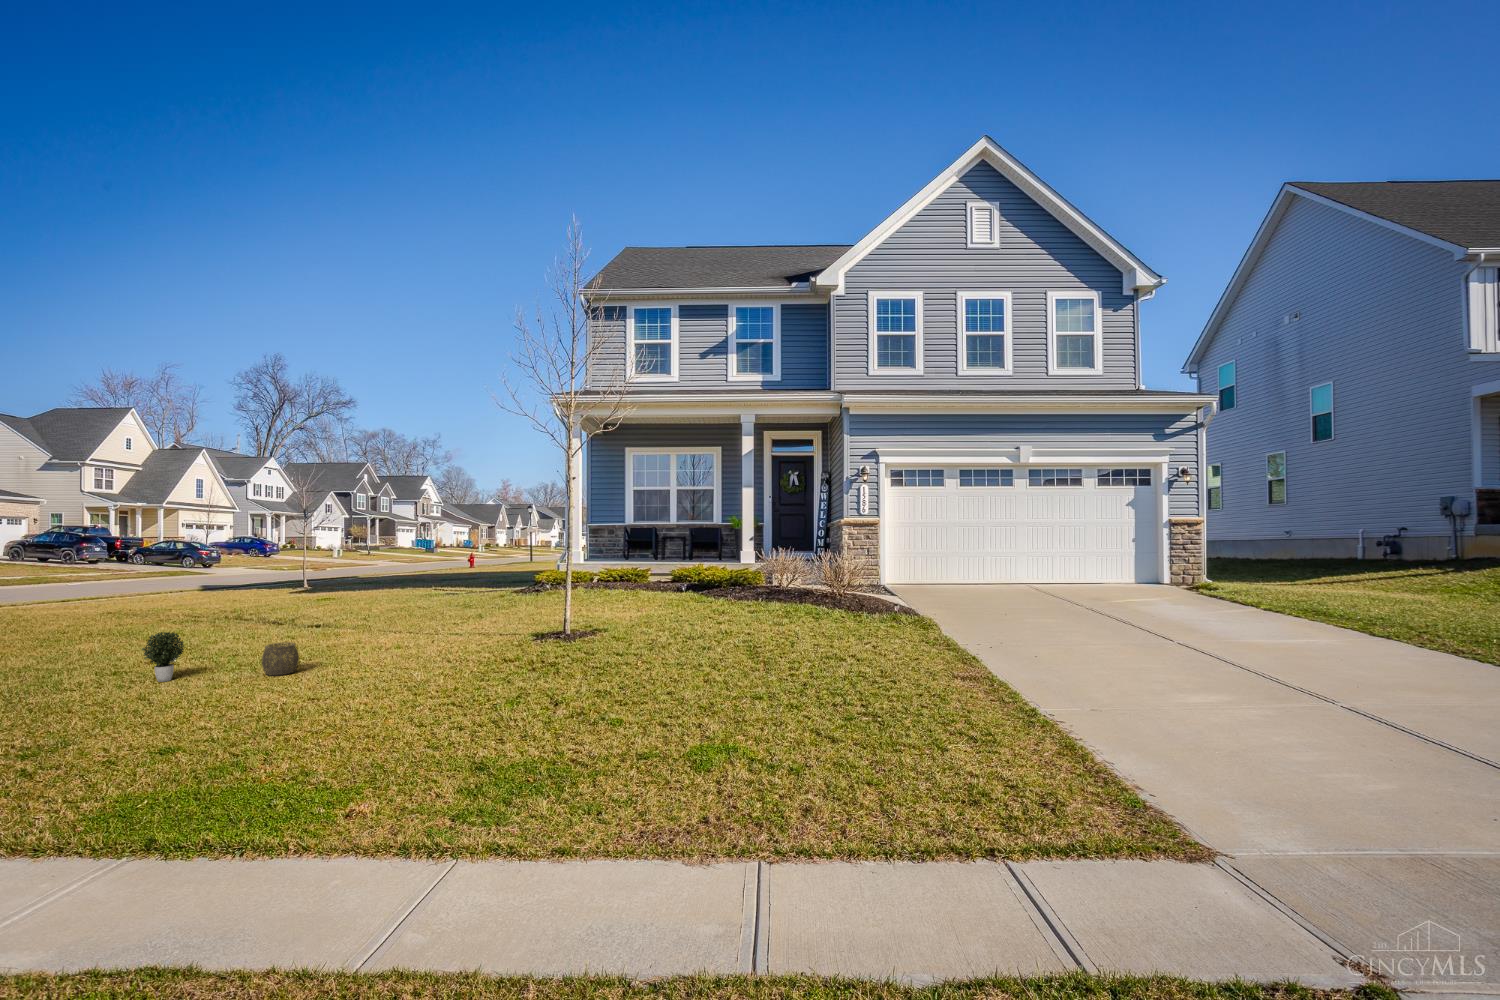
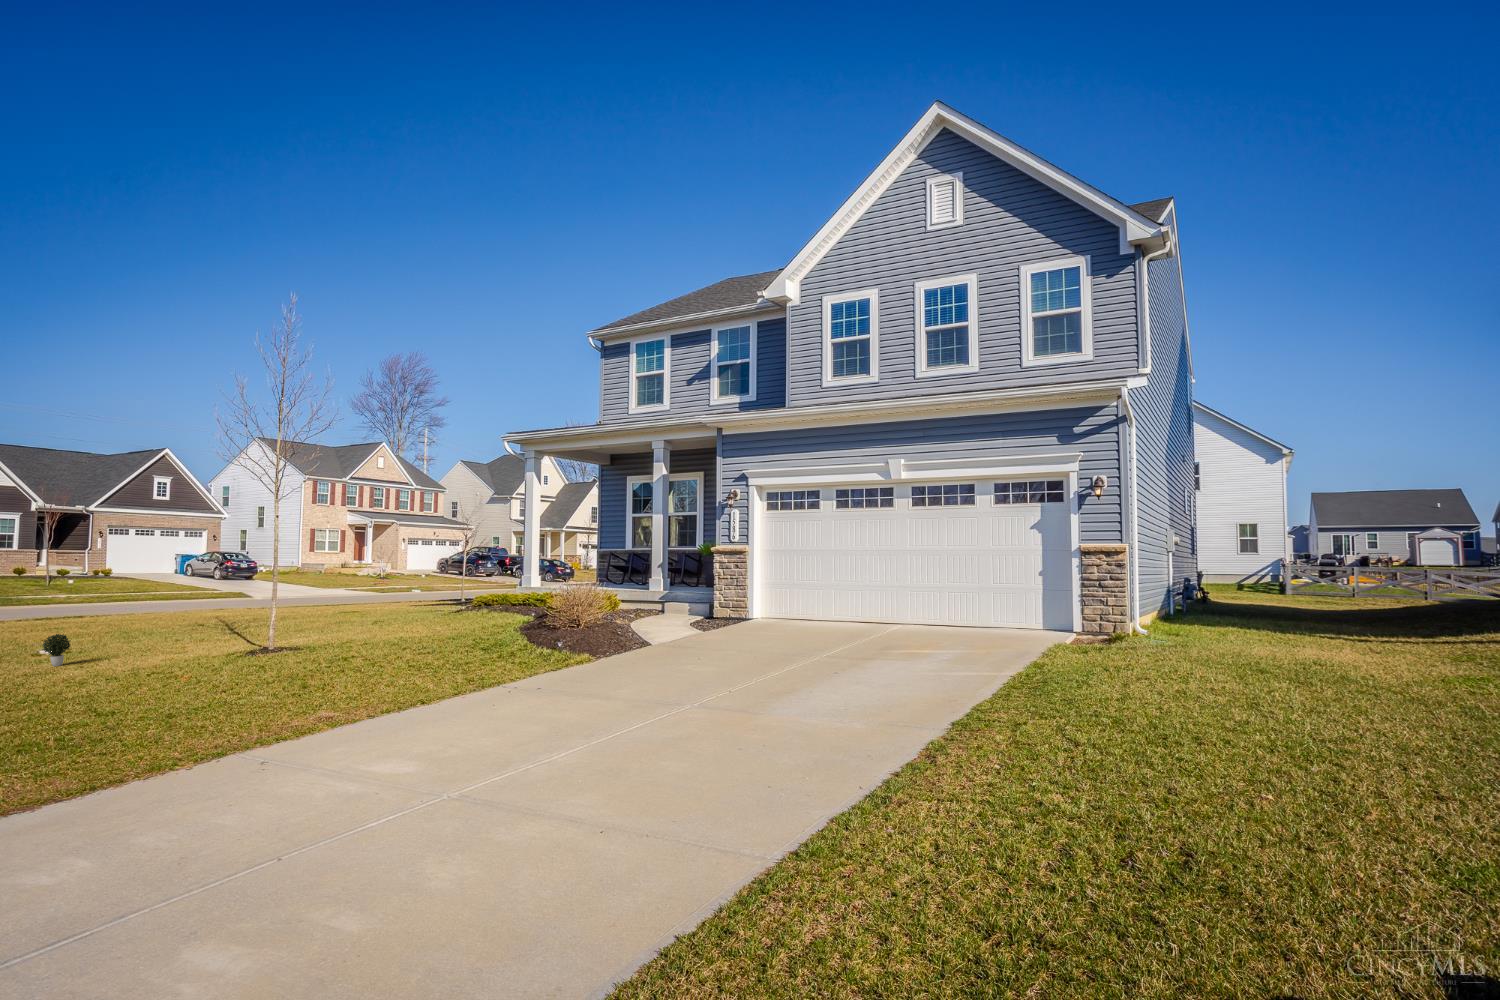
woven basket: present [262,642,299,676] -> none [93,645,123,668]

